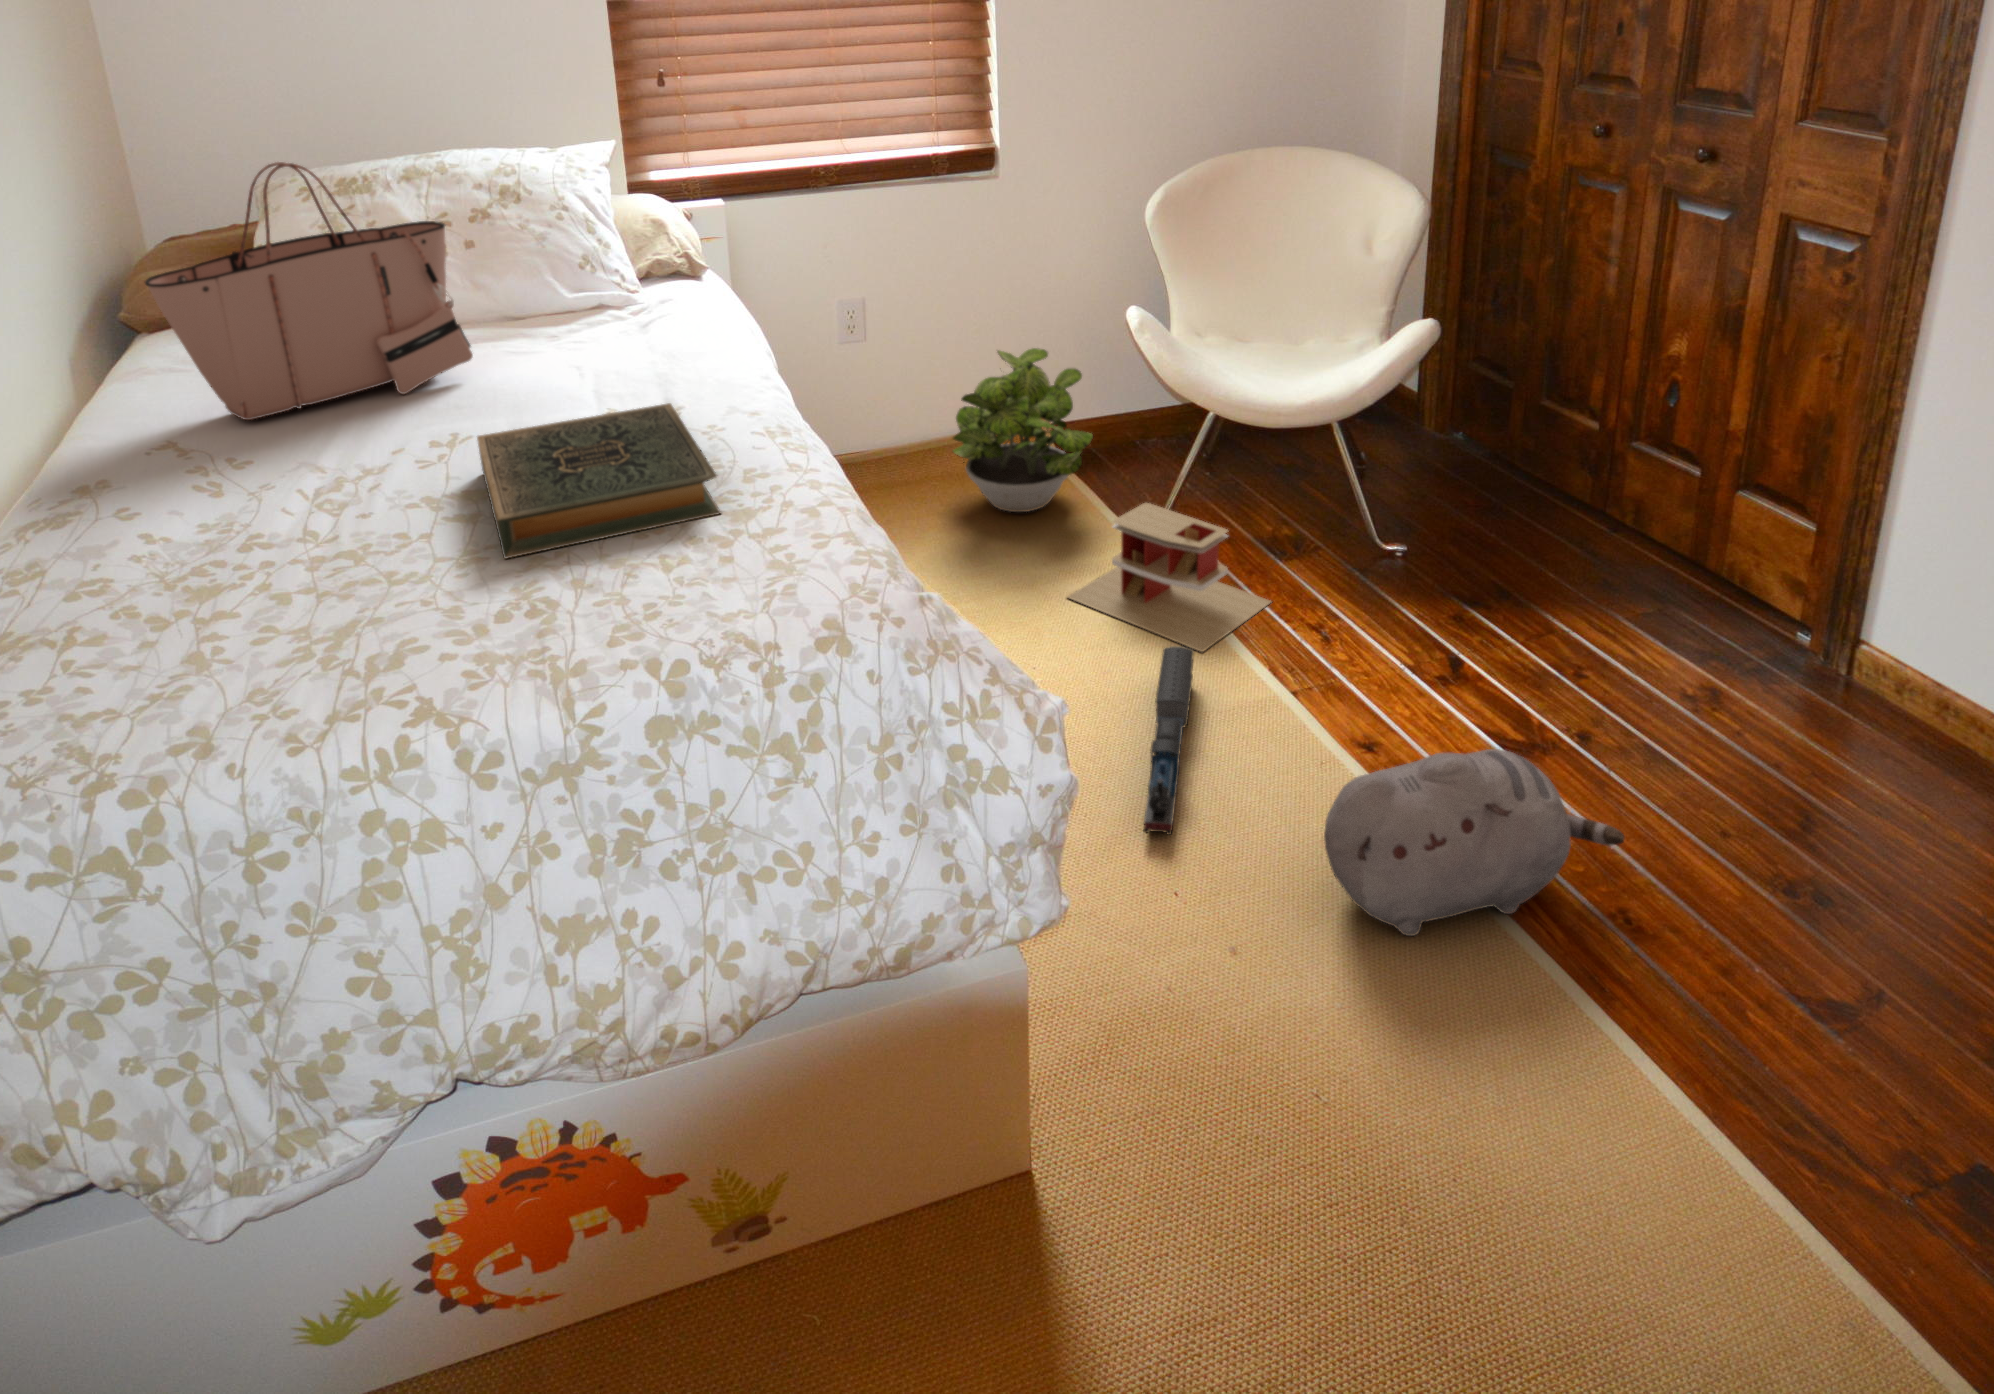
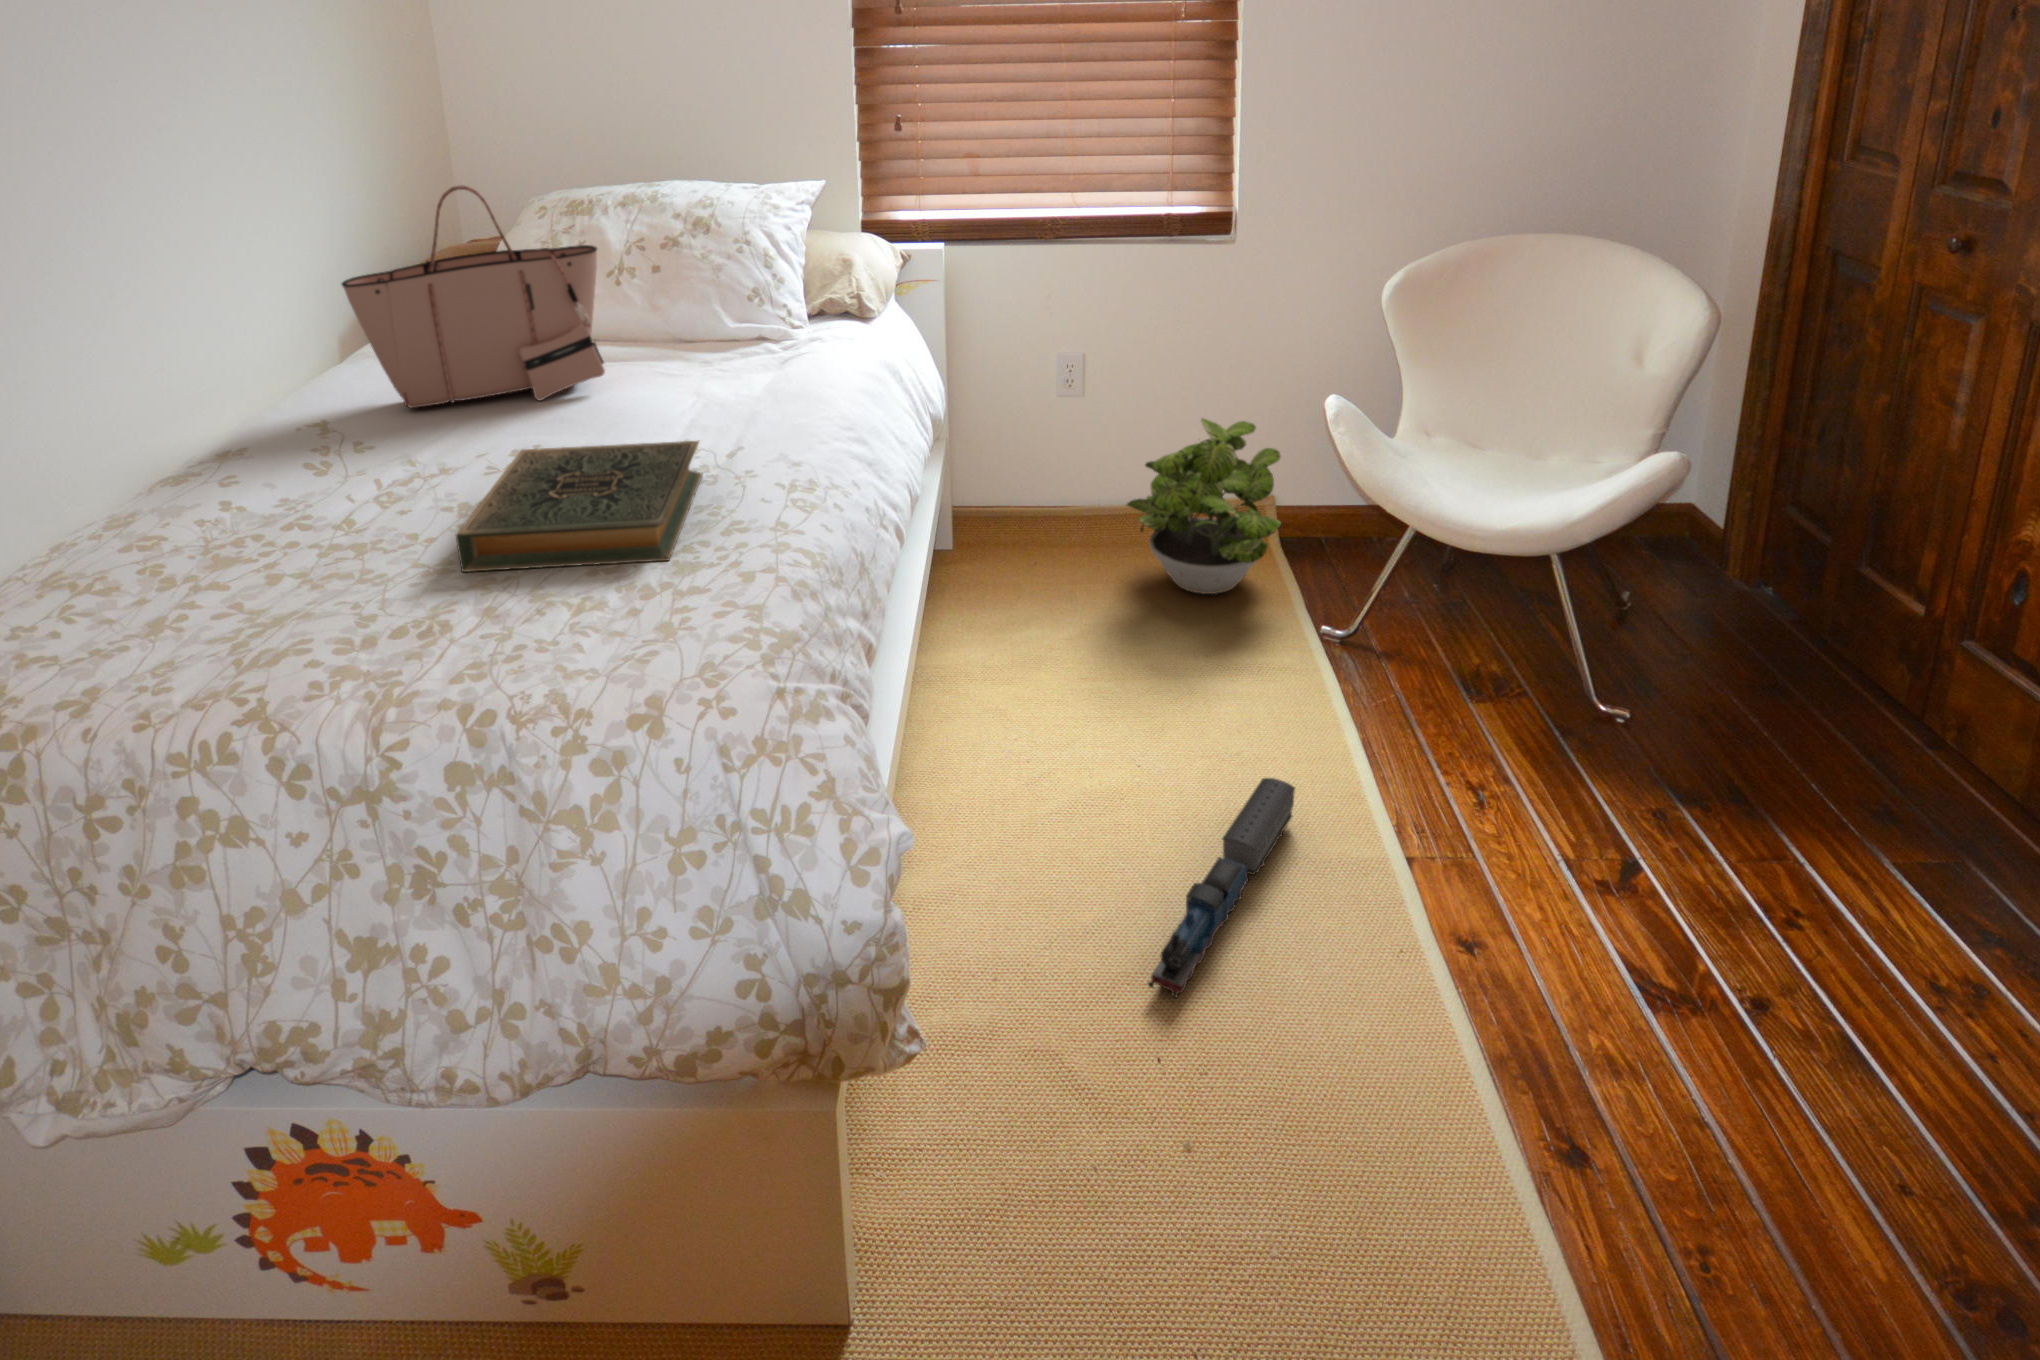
toy house: present [1068,503,1271,652] -> none [1202,609,1432,792]
plush toy: present [1324,749,1624,936] -> none [1313,998,1733,1232]

